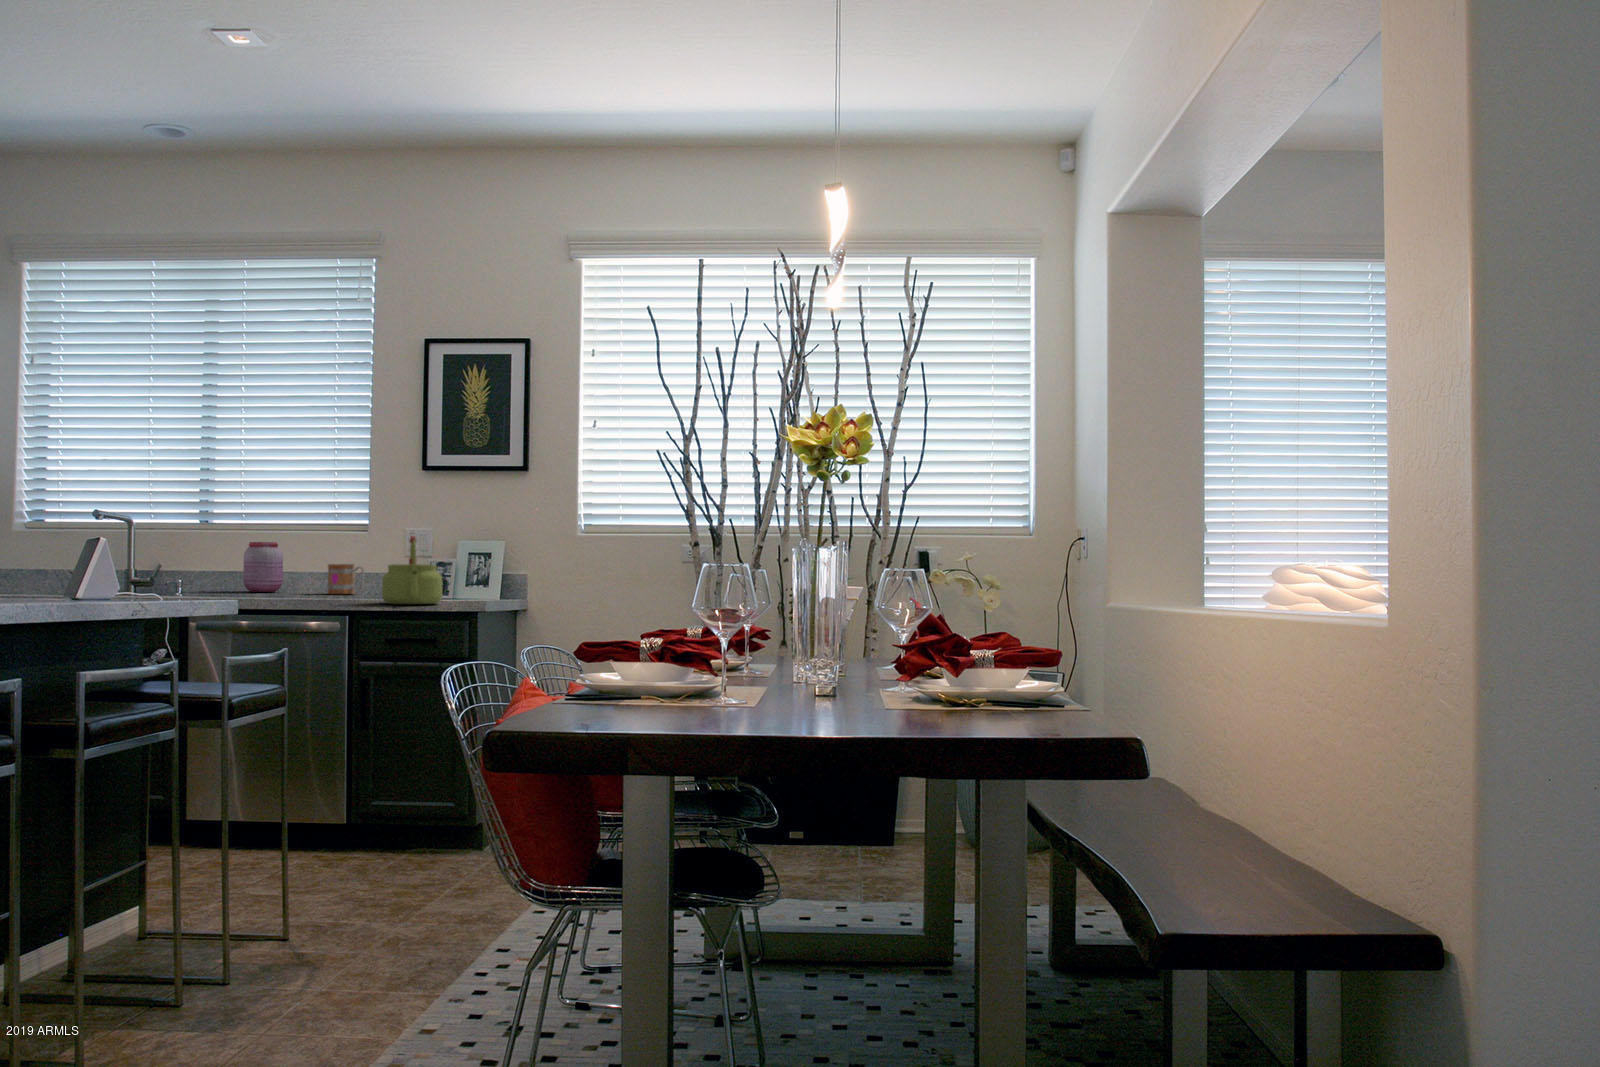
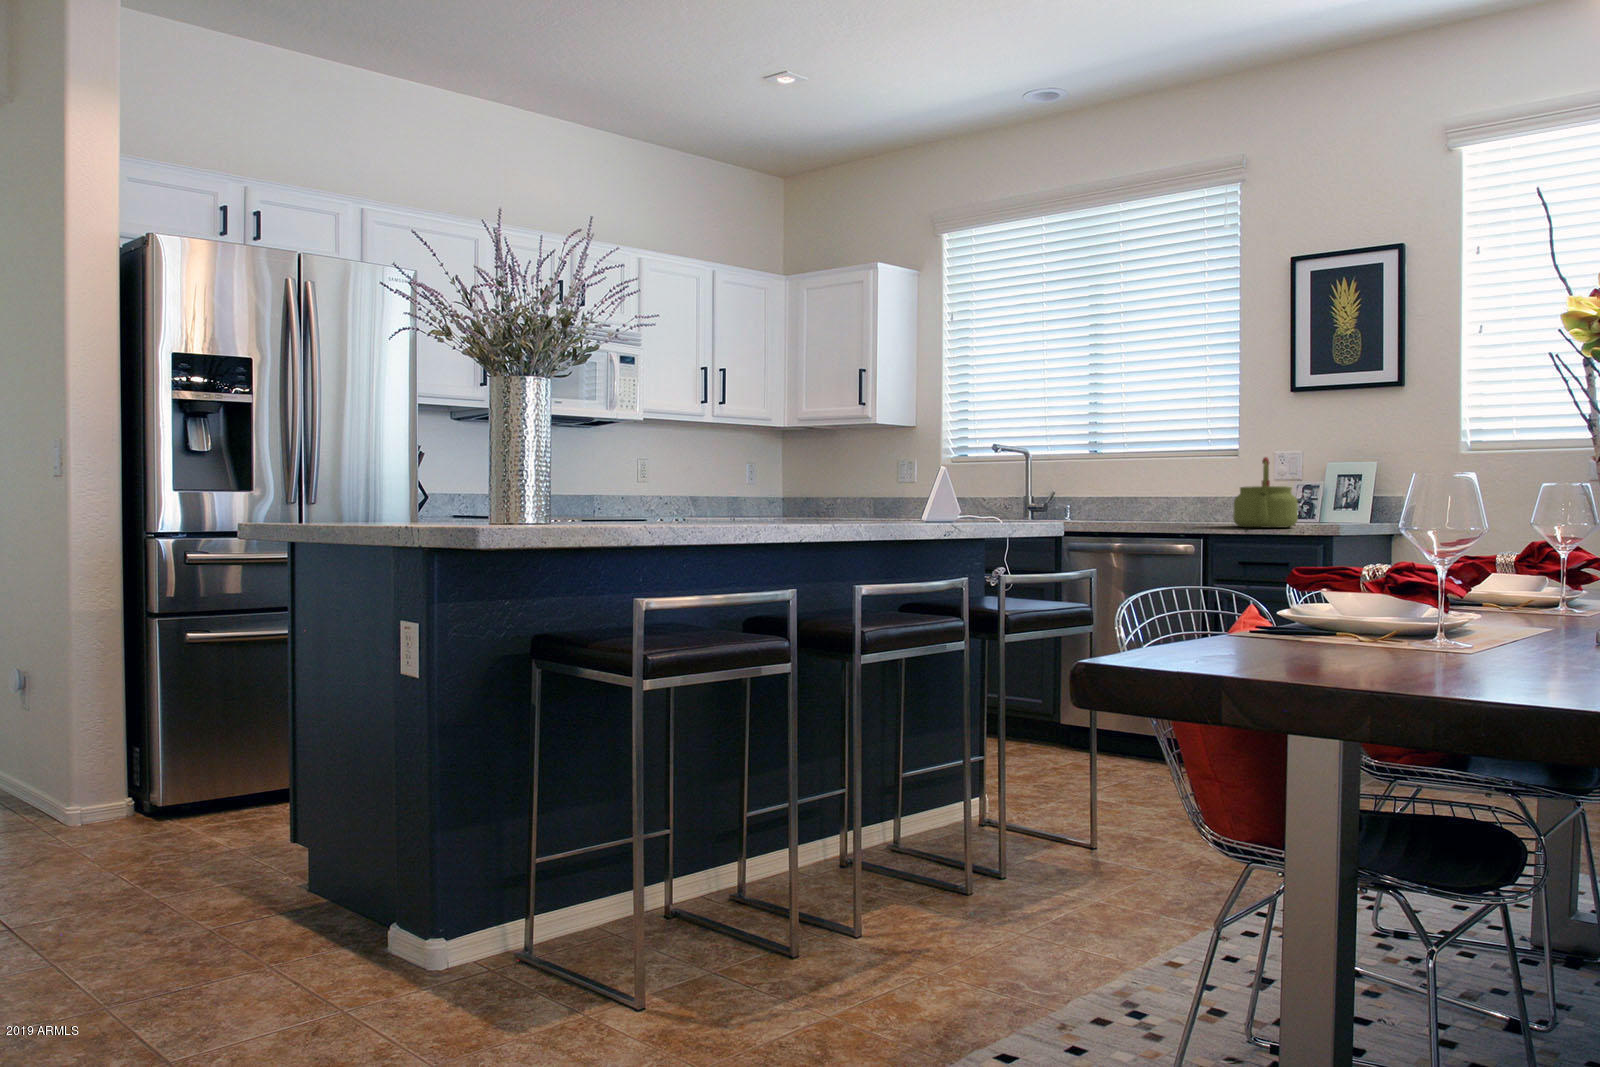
jar: present [243,542,283,592] -> none [1119,469,1155,516]
mug: present [328,564,365,594] -> none [1194,489,1231,519]

